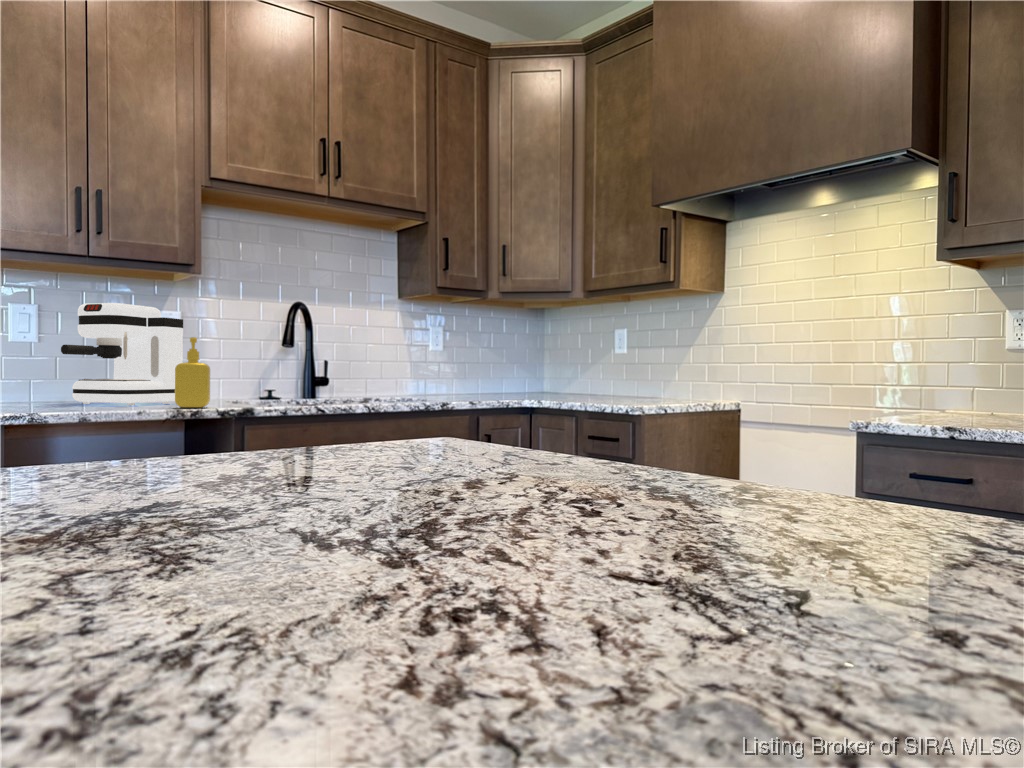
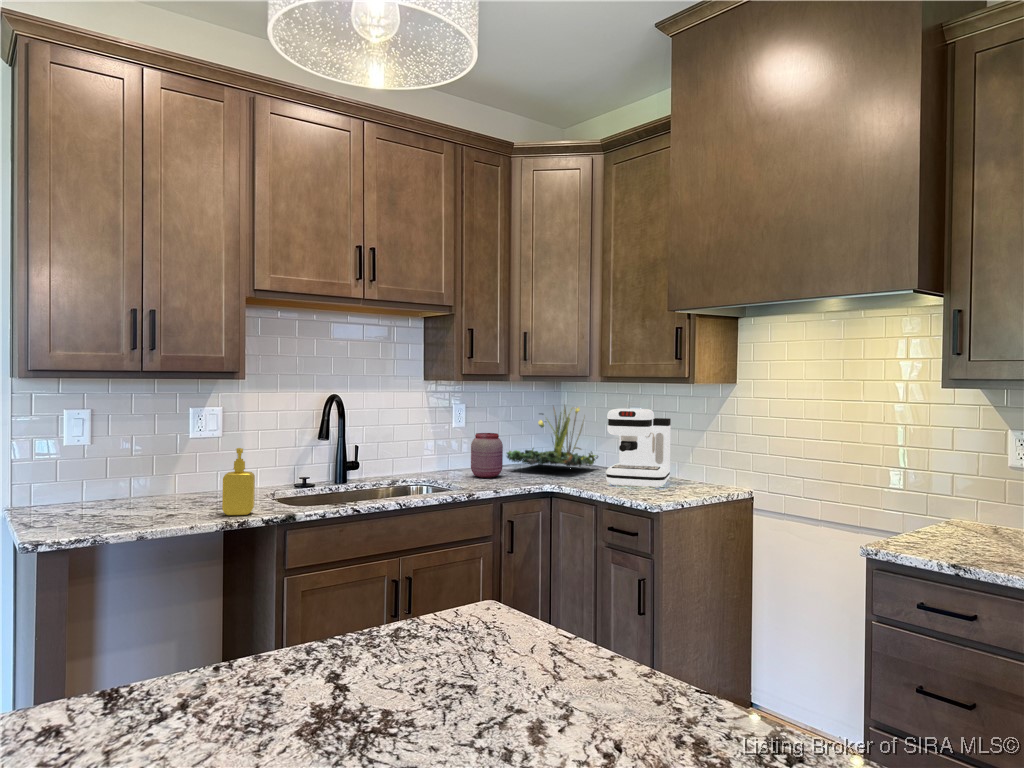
coffee maker: present [61,303,183,405] -> present [606,409,671,488]
plant: none [484,326,582,393] -> present [507,406,598,466]
jar: none [447,351,480,397] -> present [471,433,503,478]

